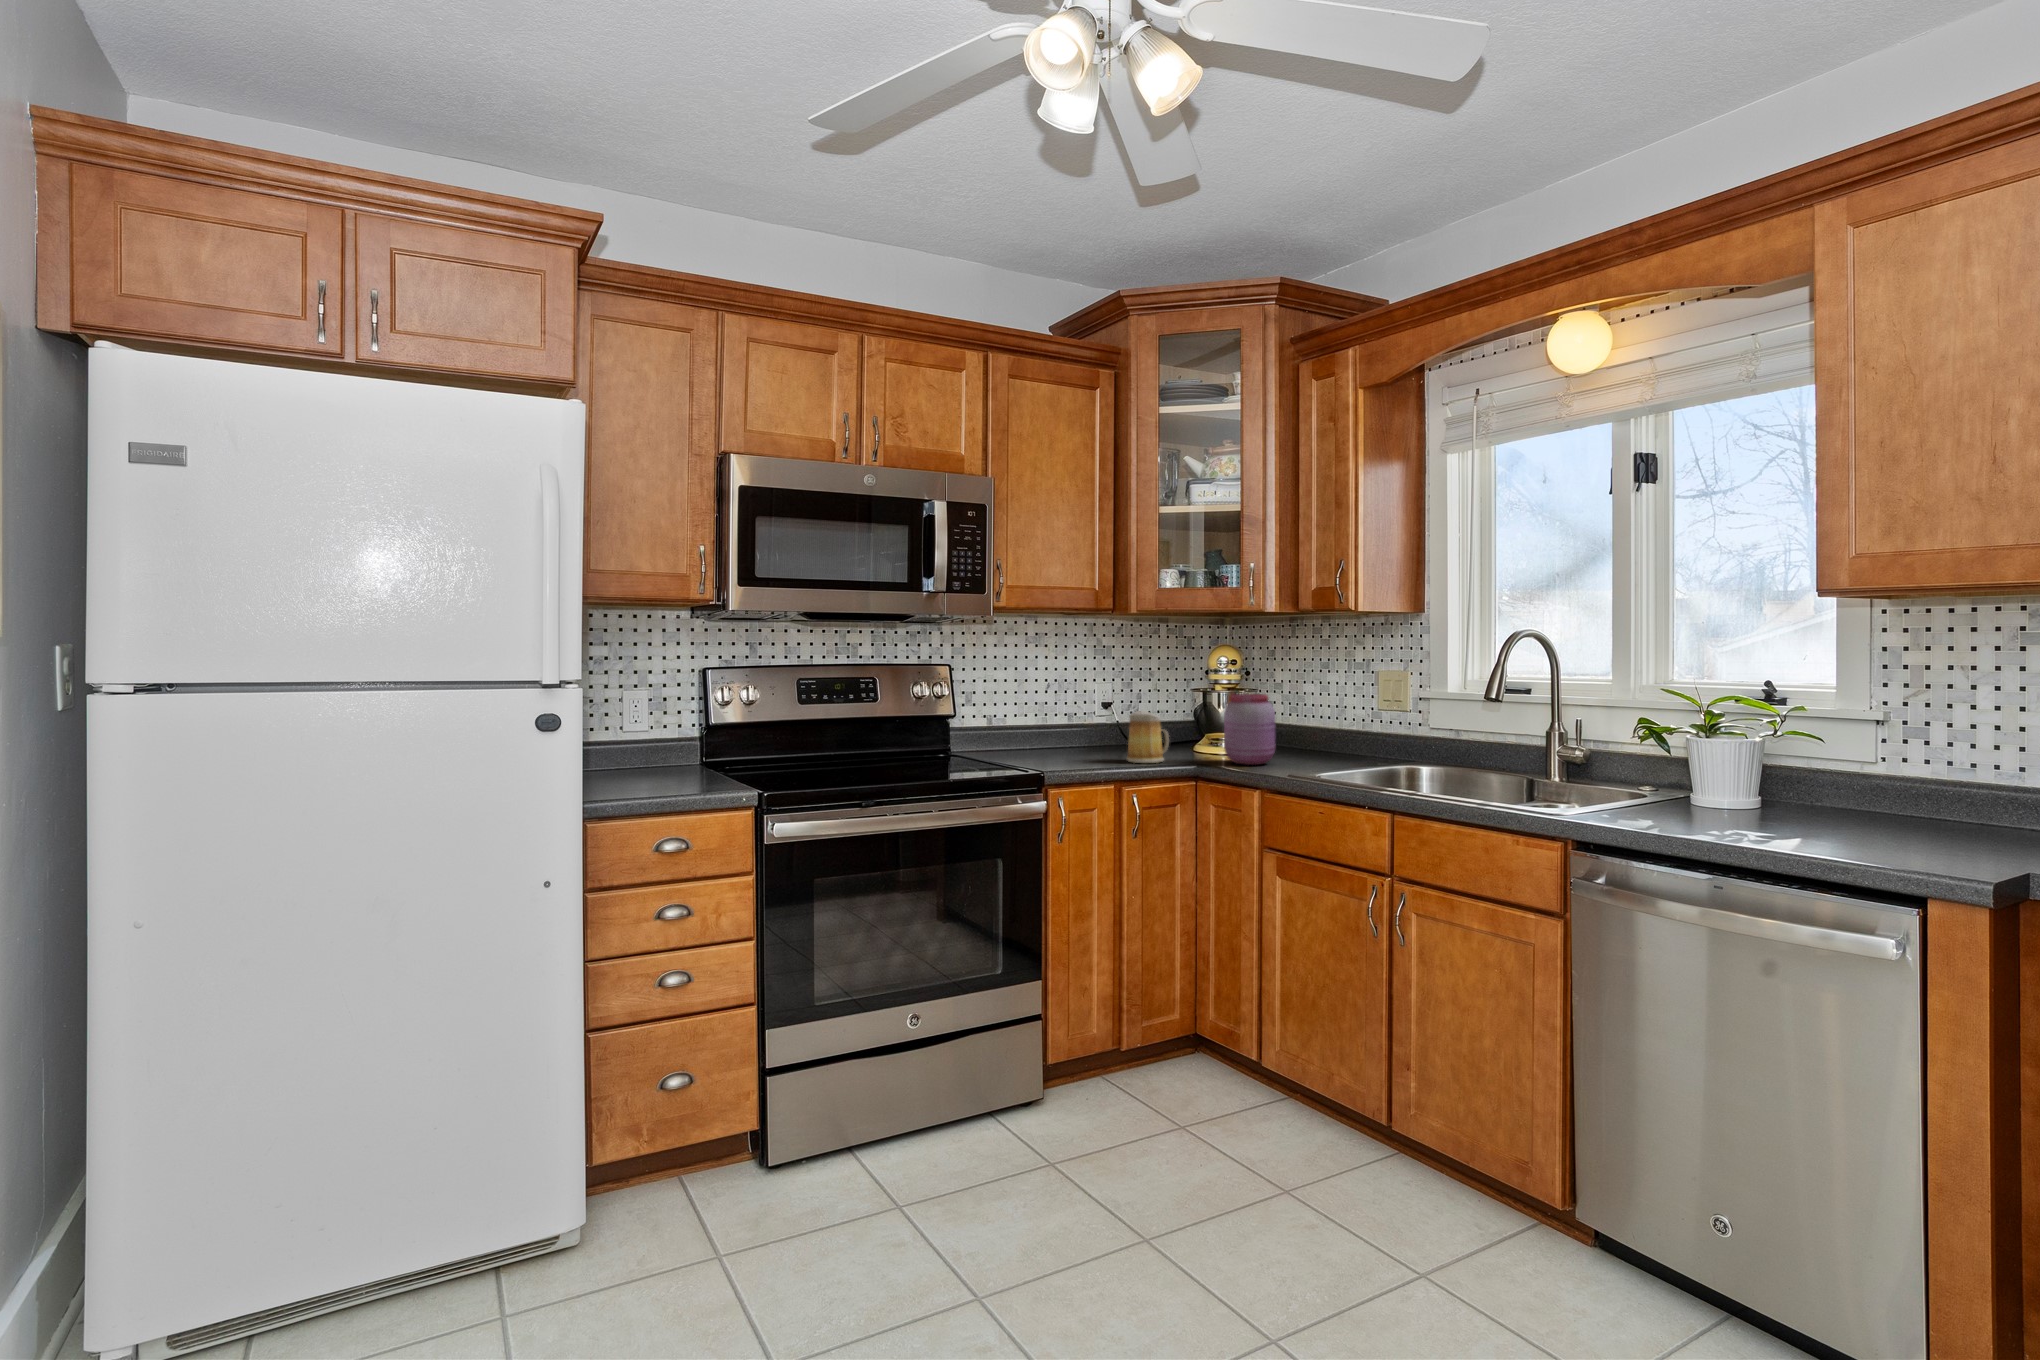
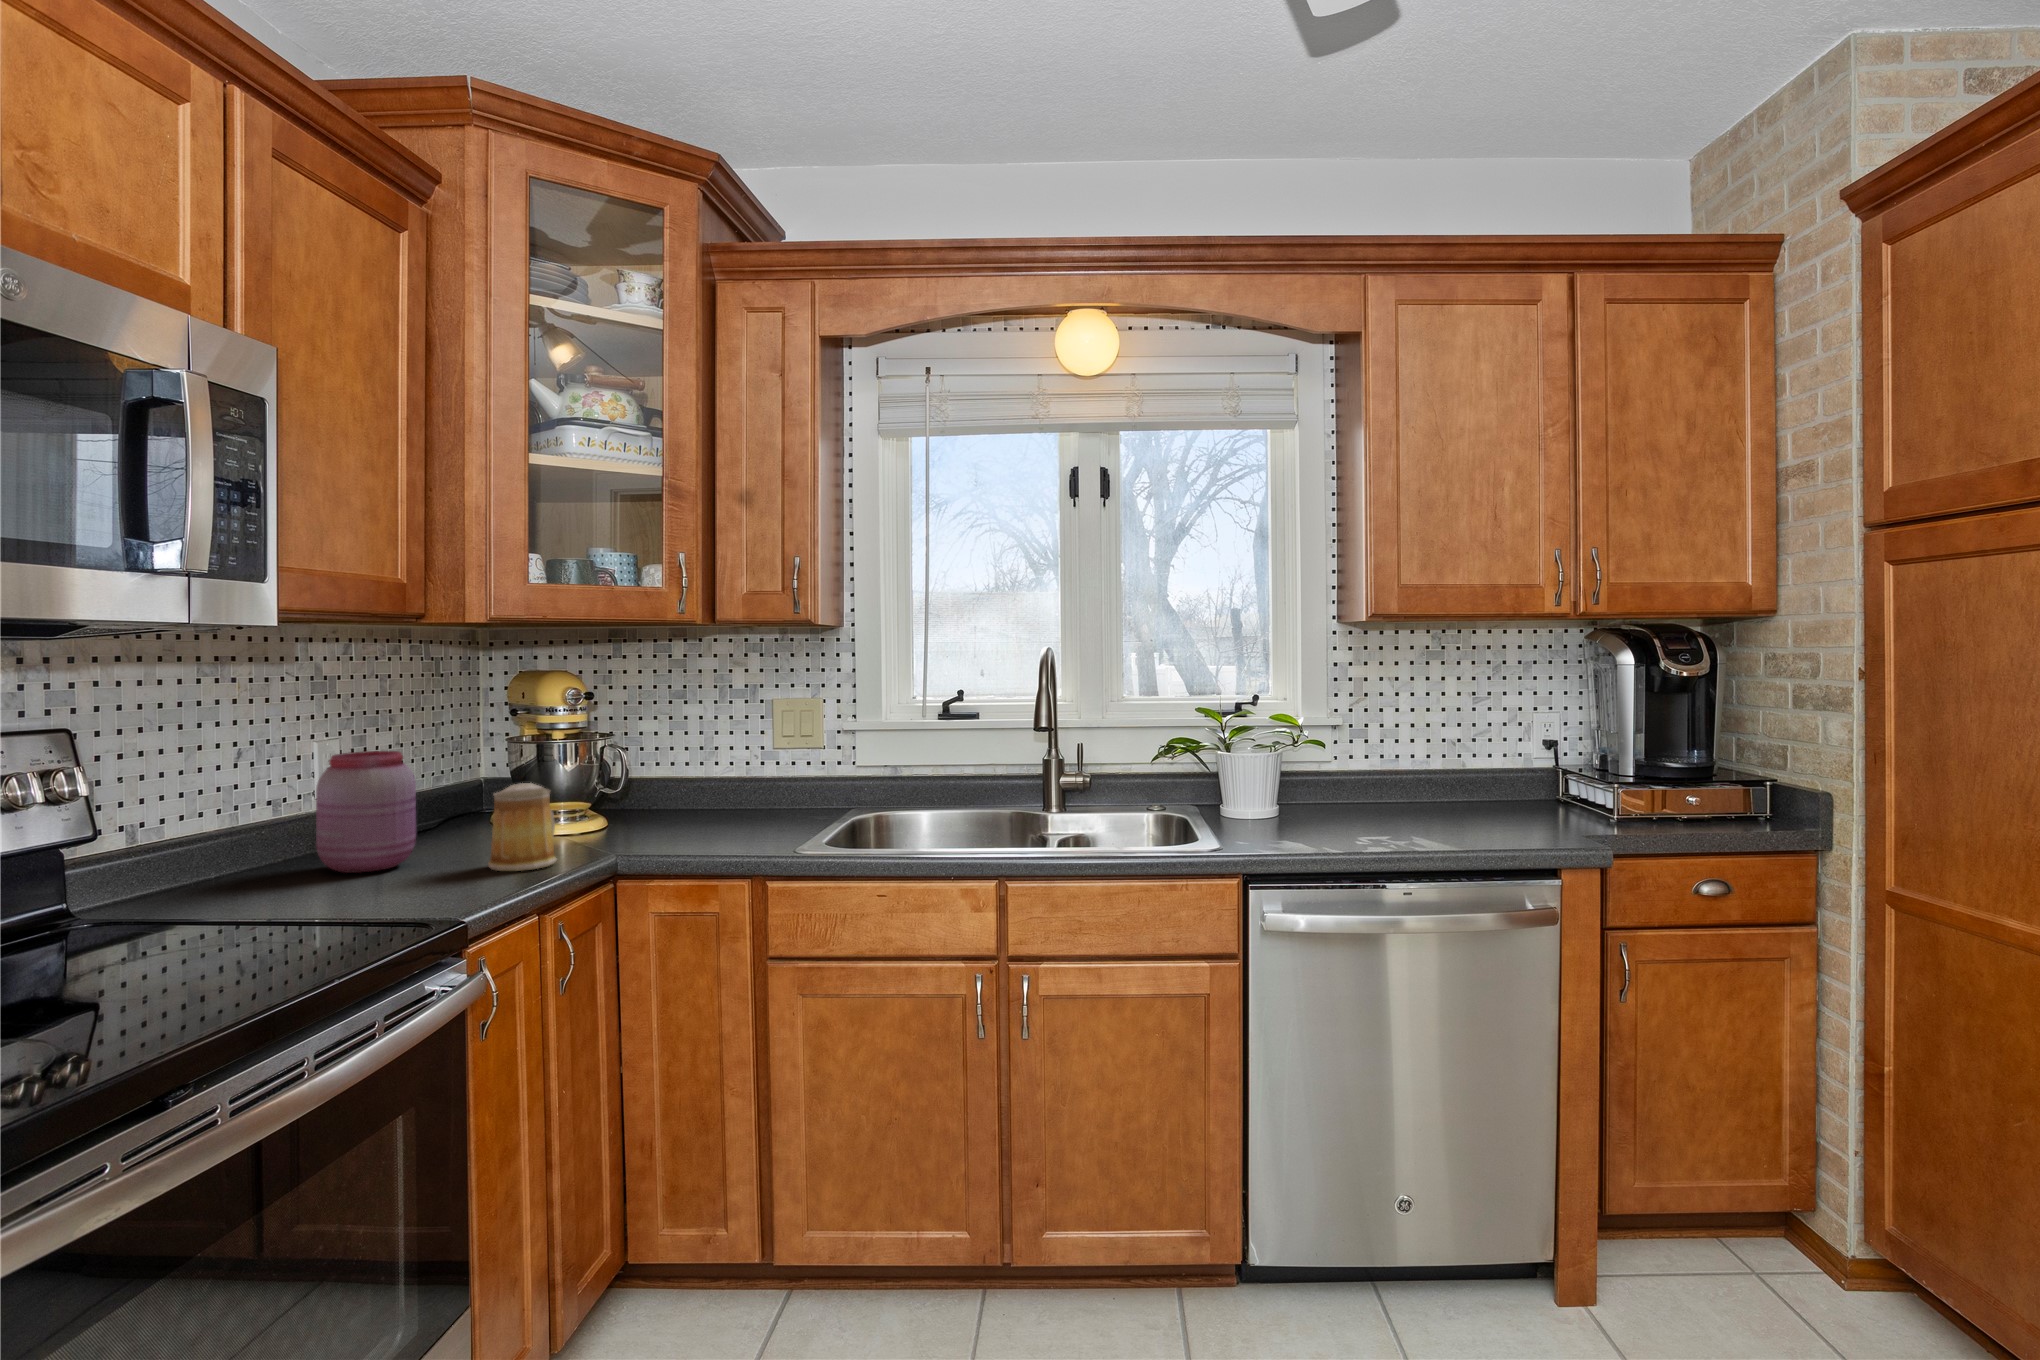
jar: present [1224,694,1275,765] -> present [316,751,416,873]

